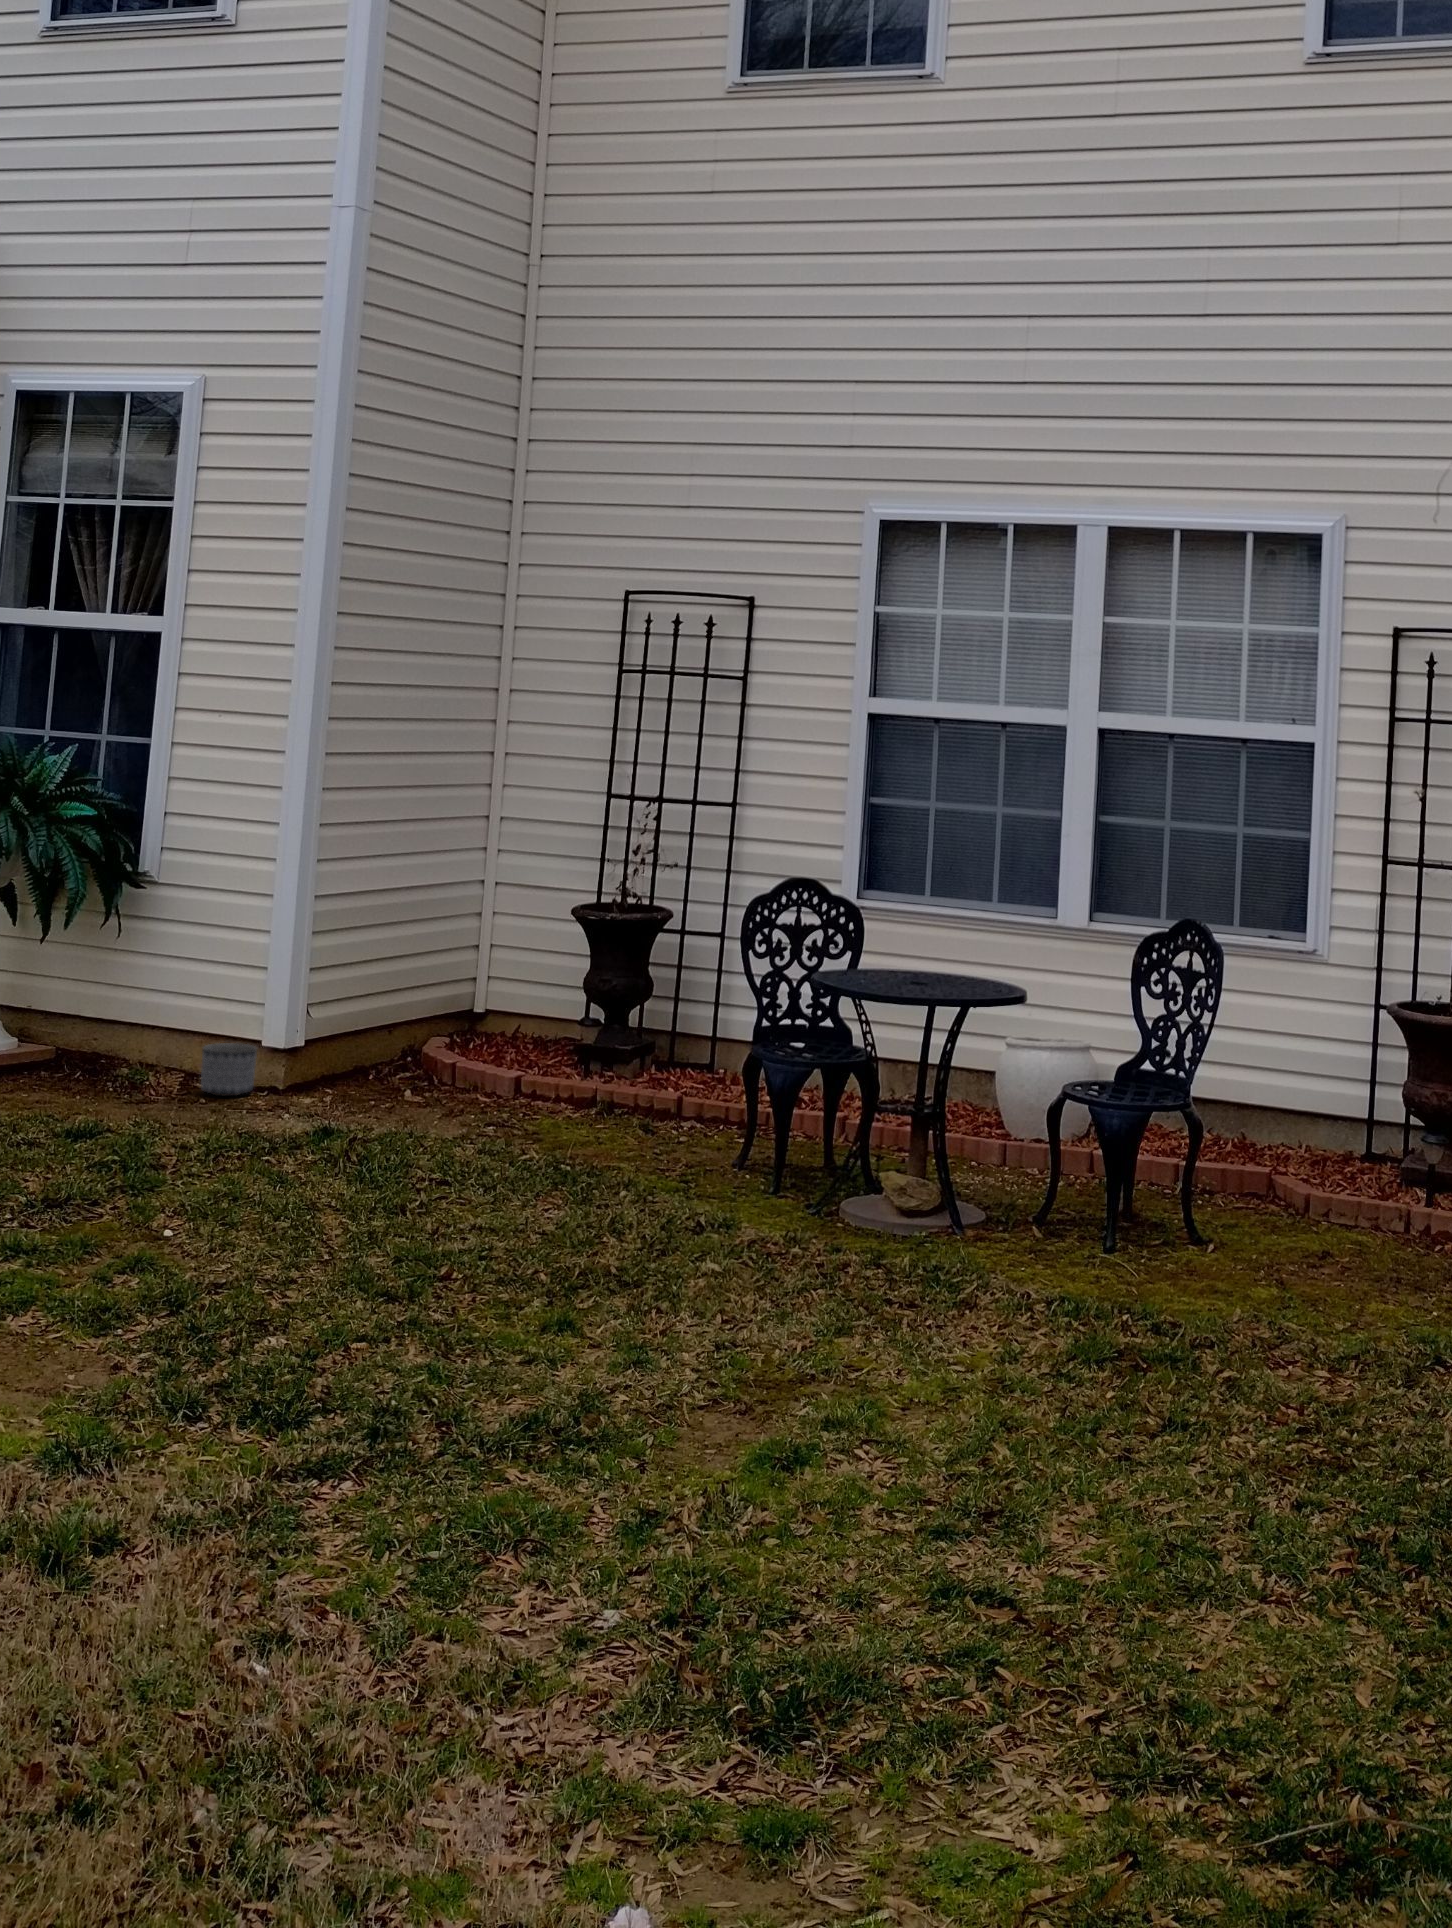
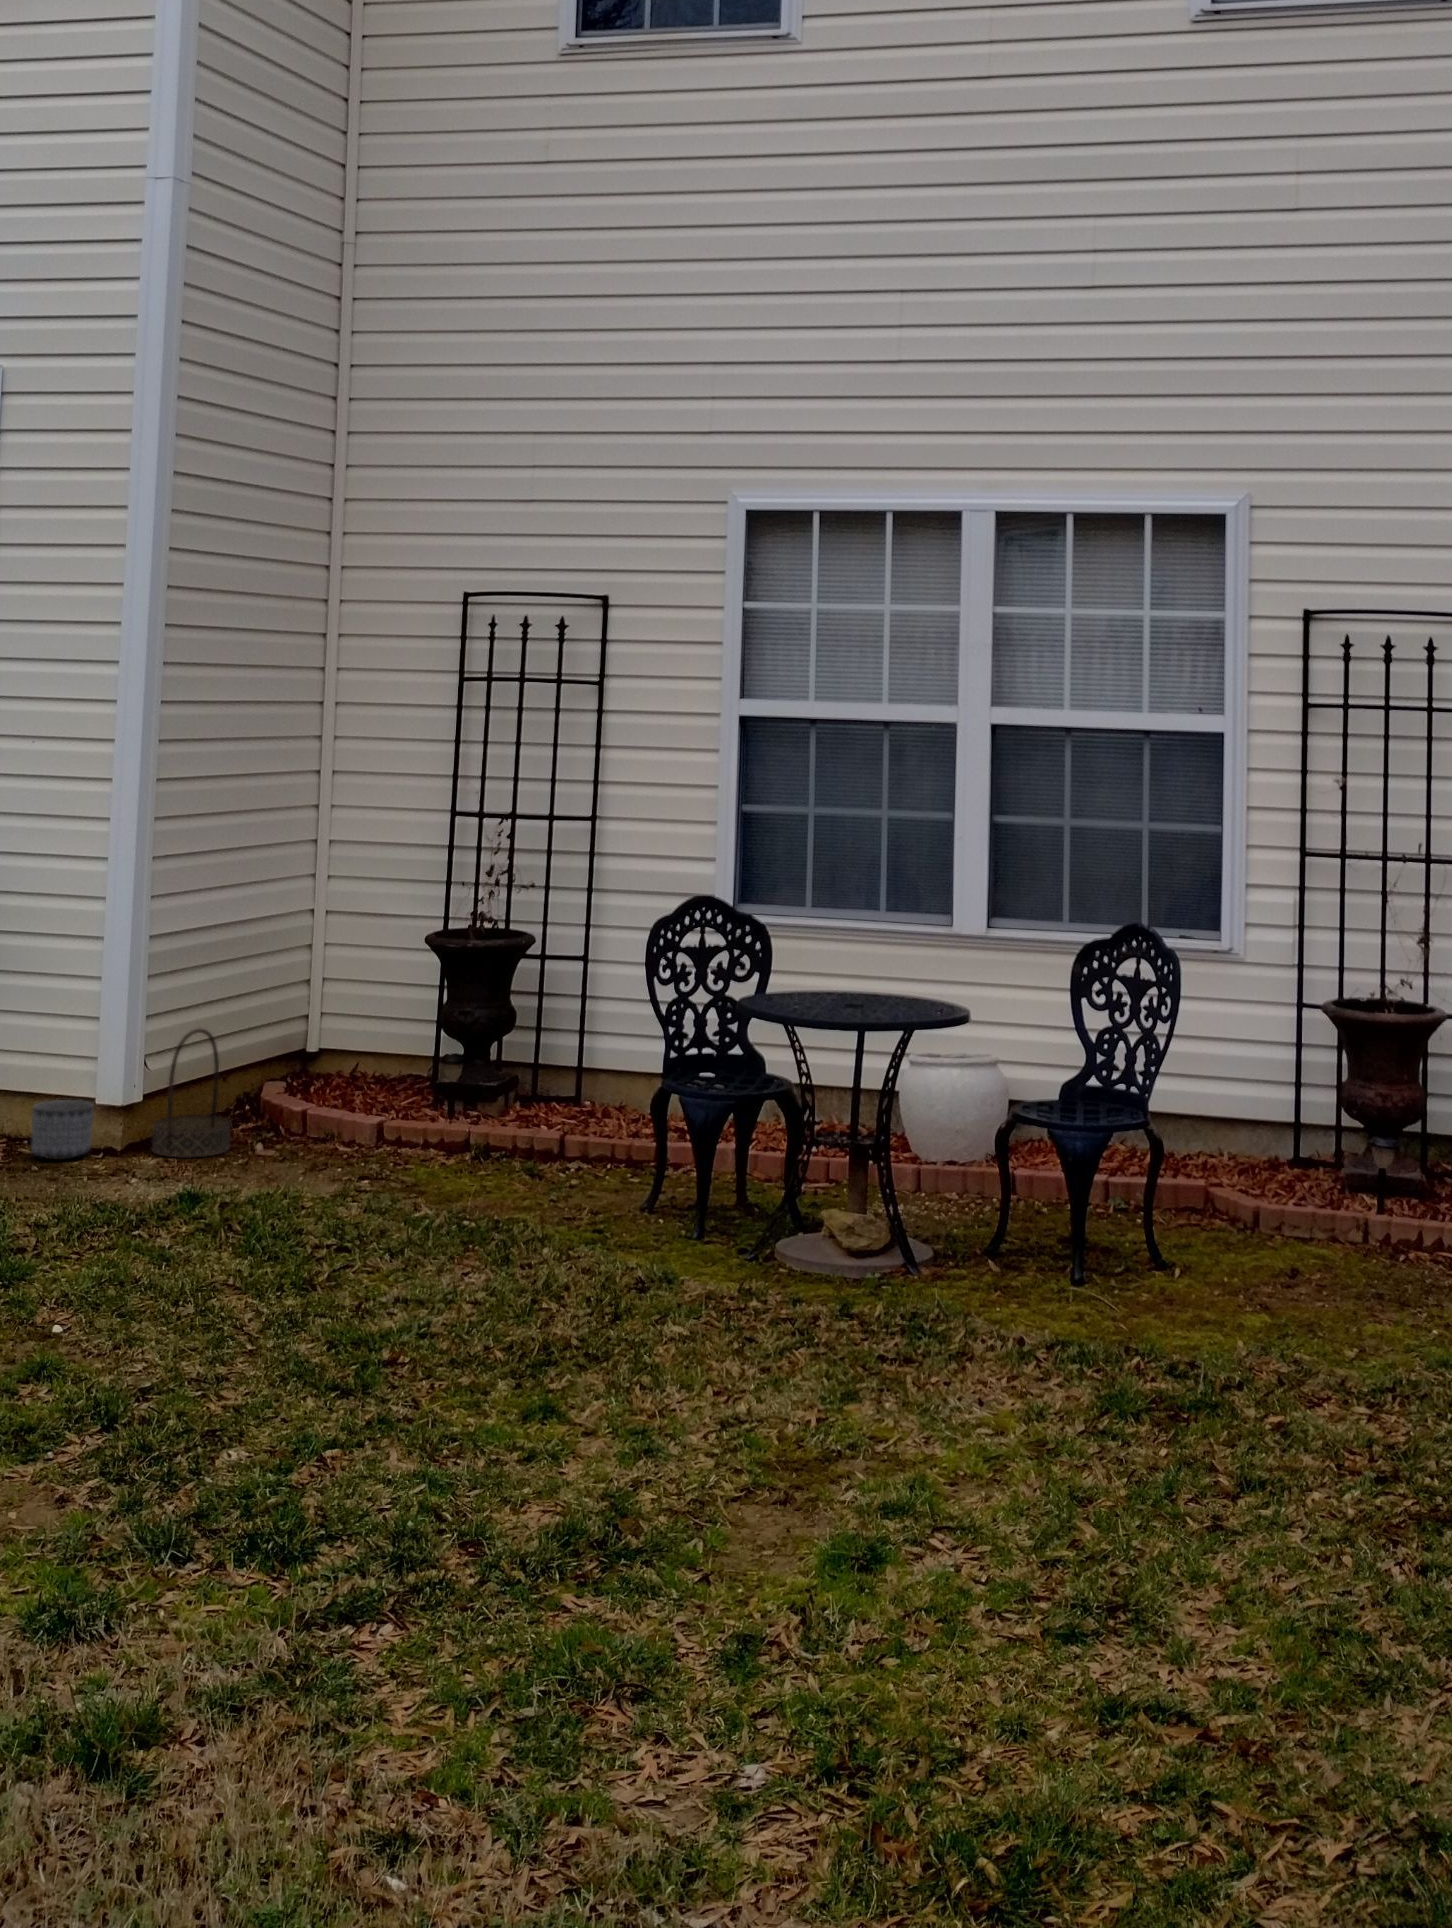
basket: none [308,984,381,1101] -> present [152,1029,231,1158]

